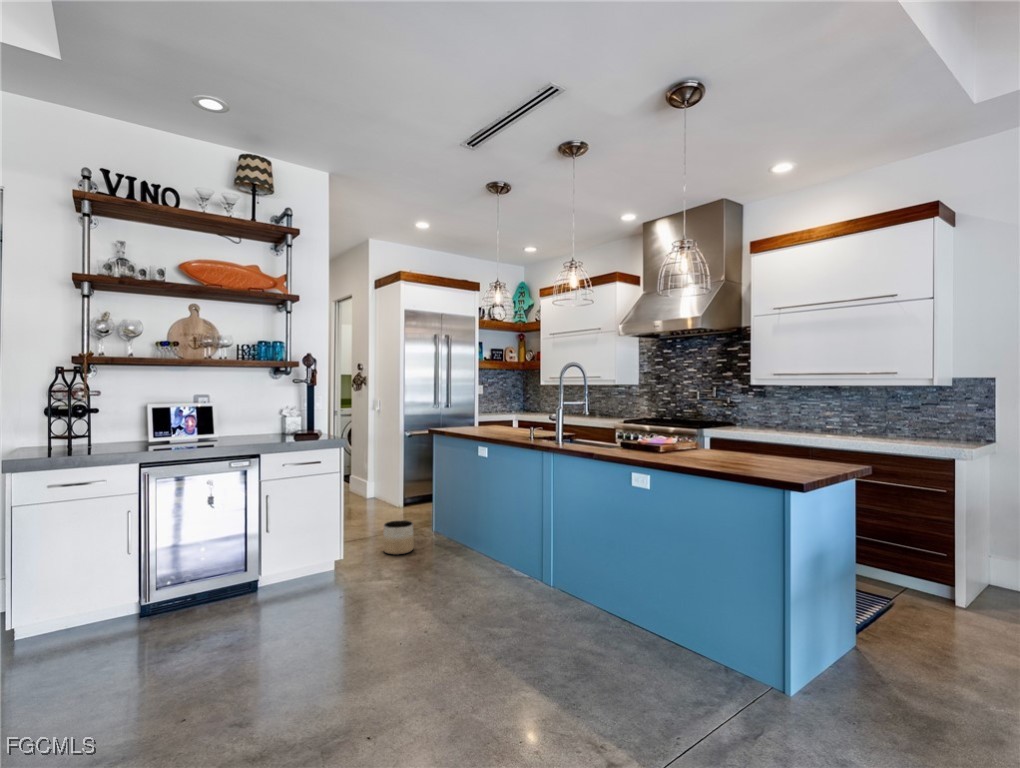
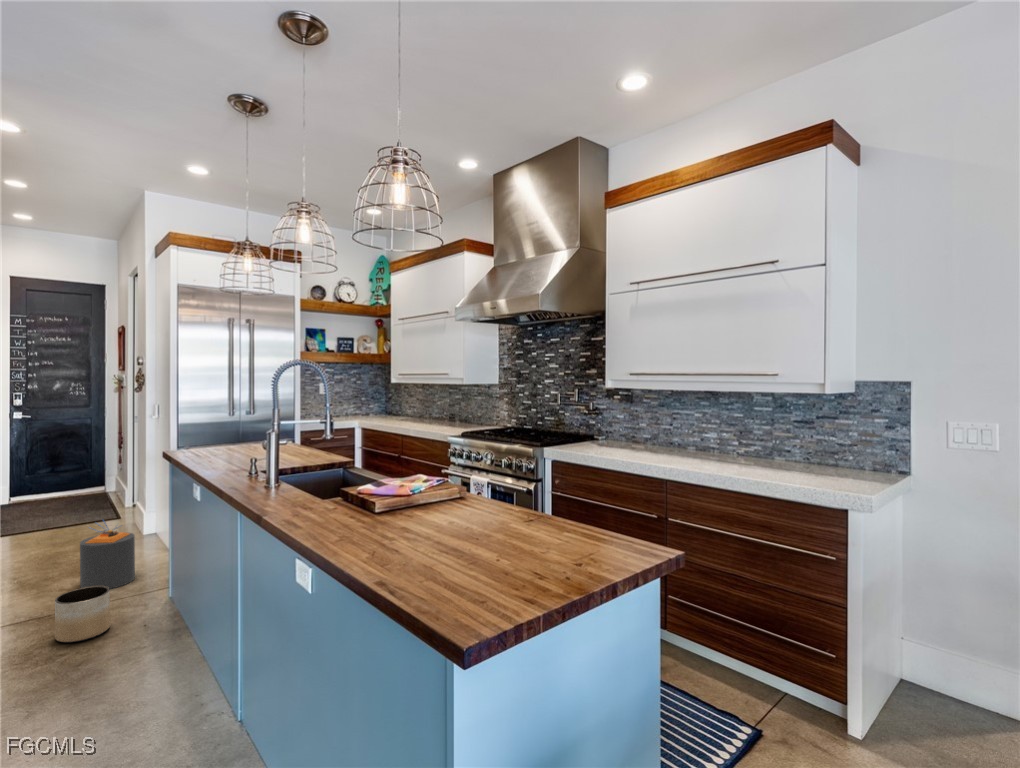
trash can: none [362,479,395,530] -> present [80,520,135,589]

